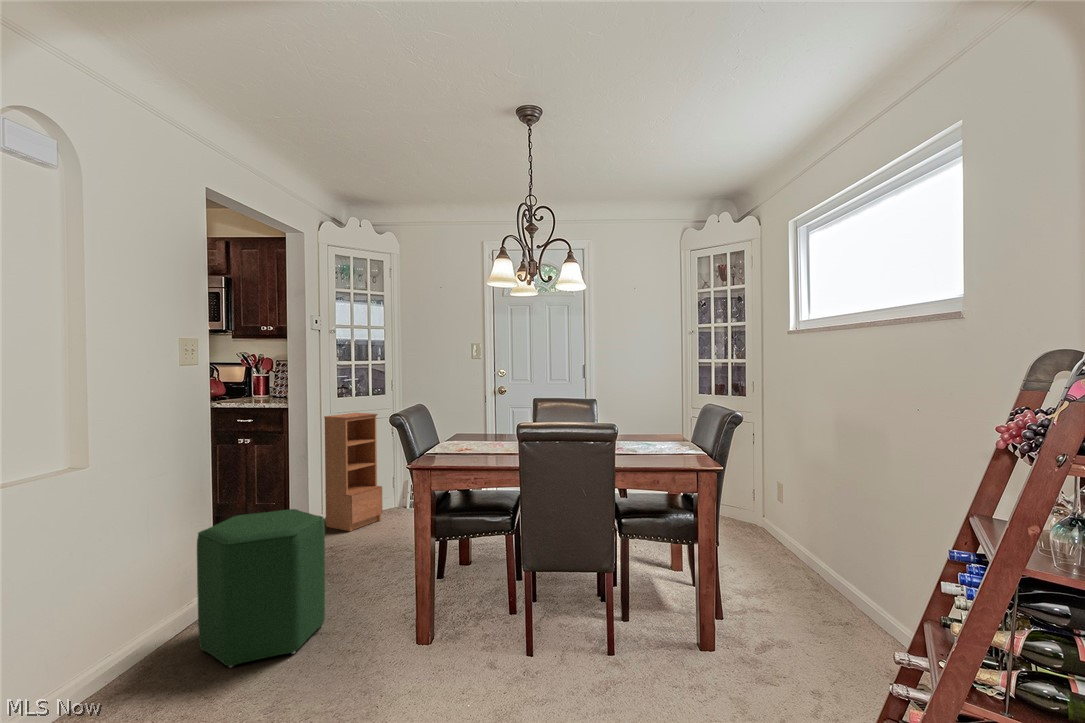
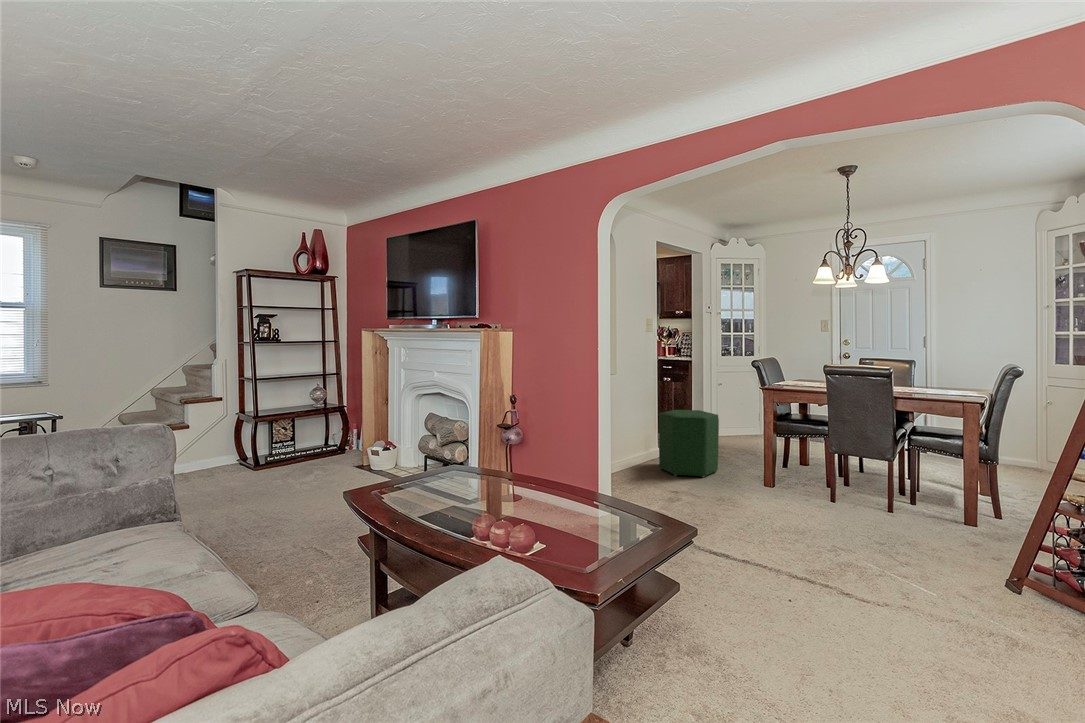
bookcase: present [324,413,383,531] -> none [713,367,750,441]

